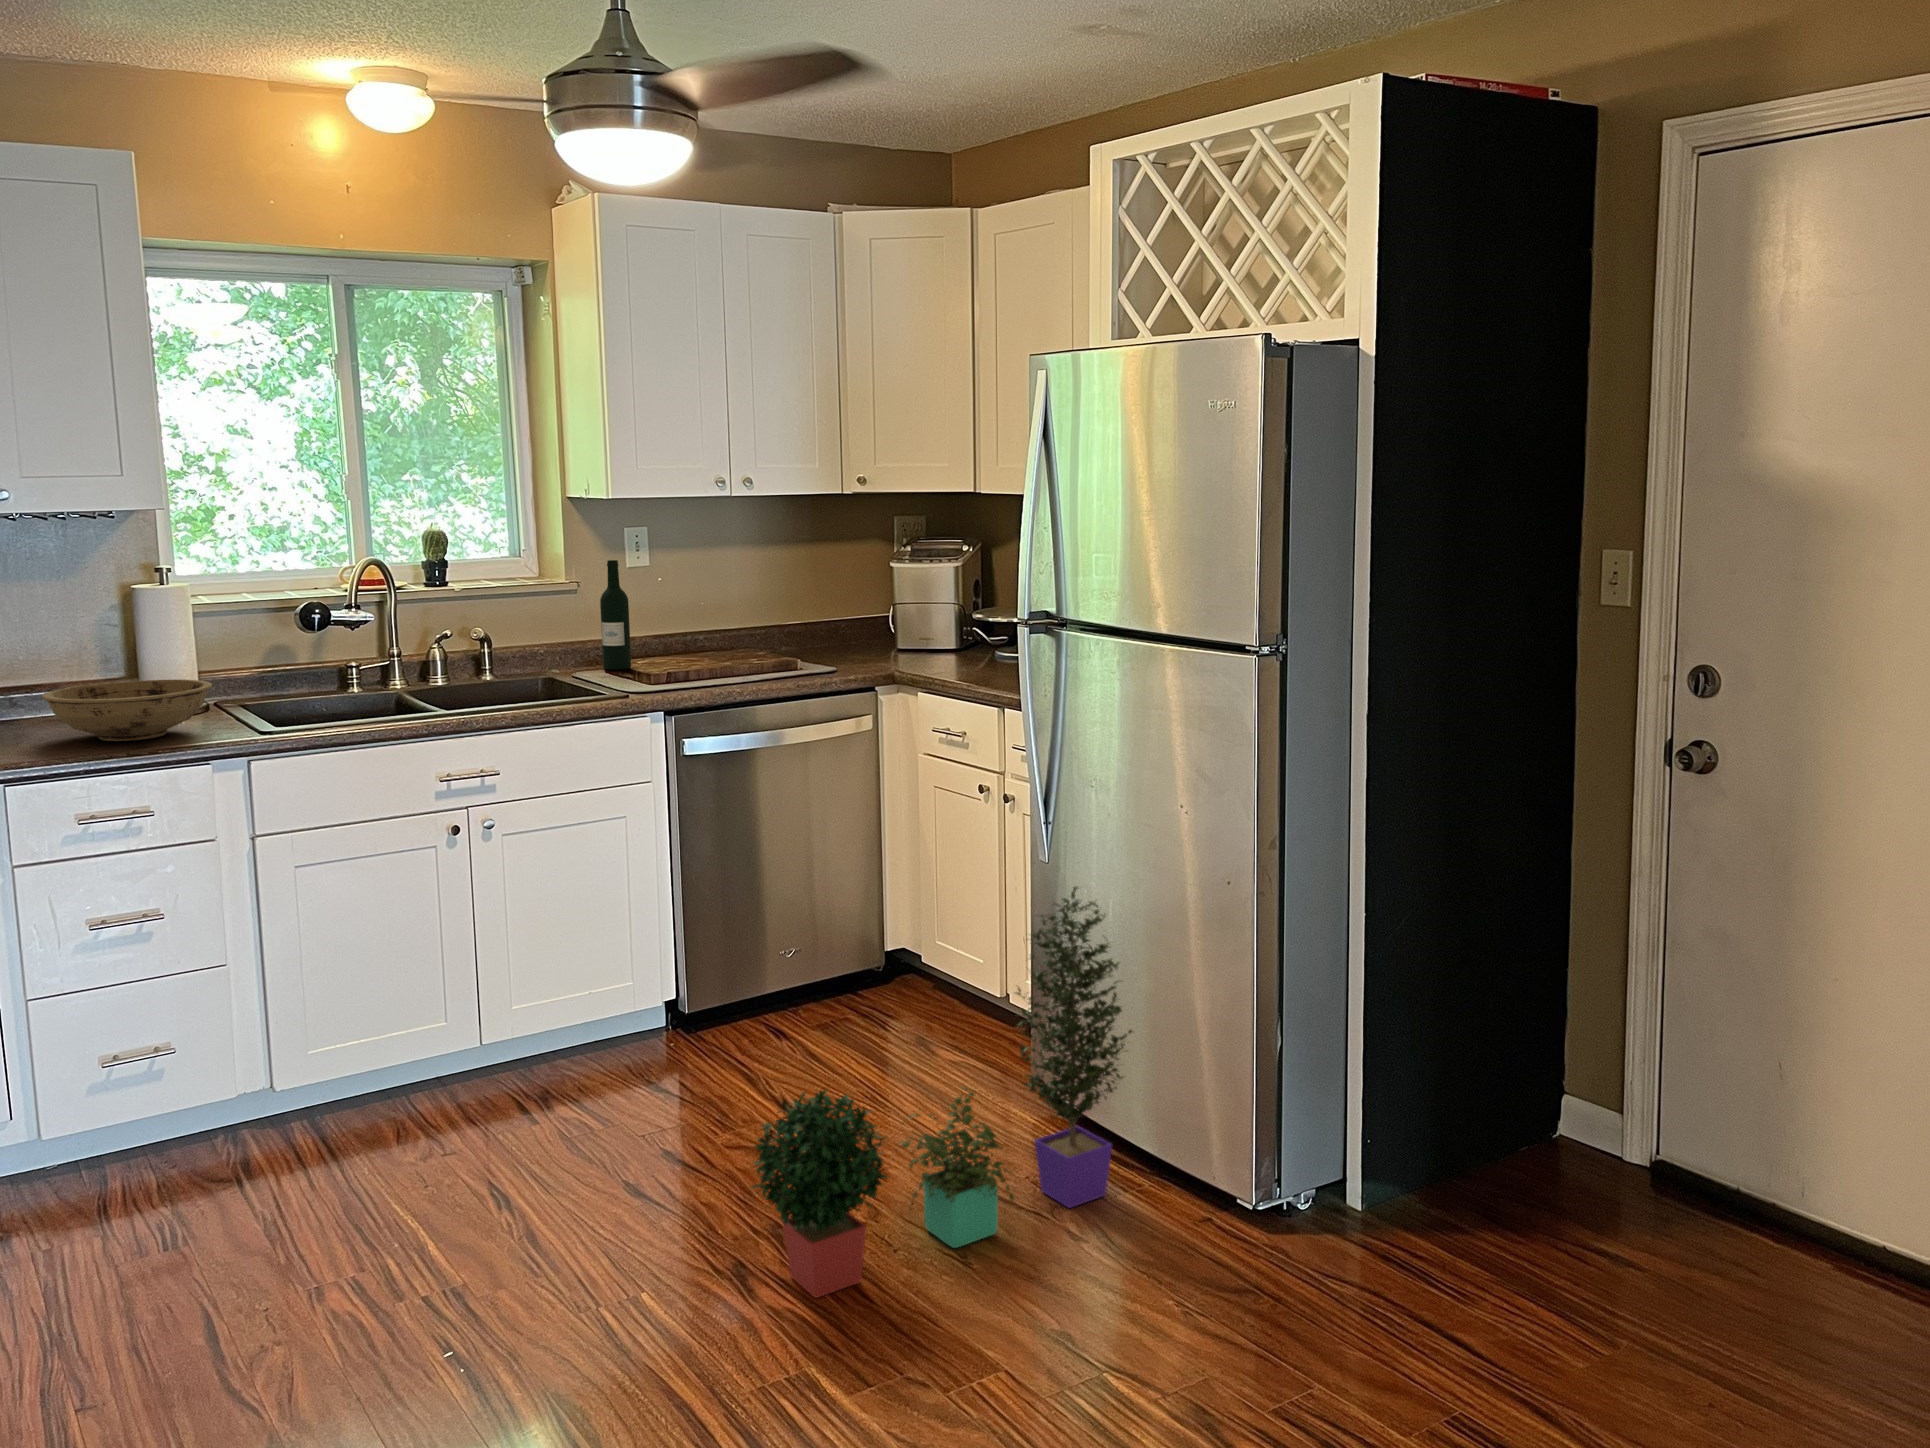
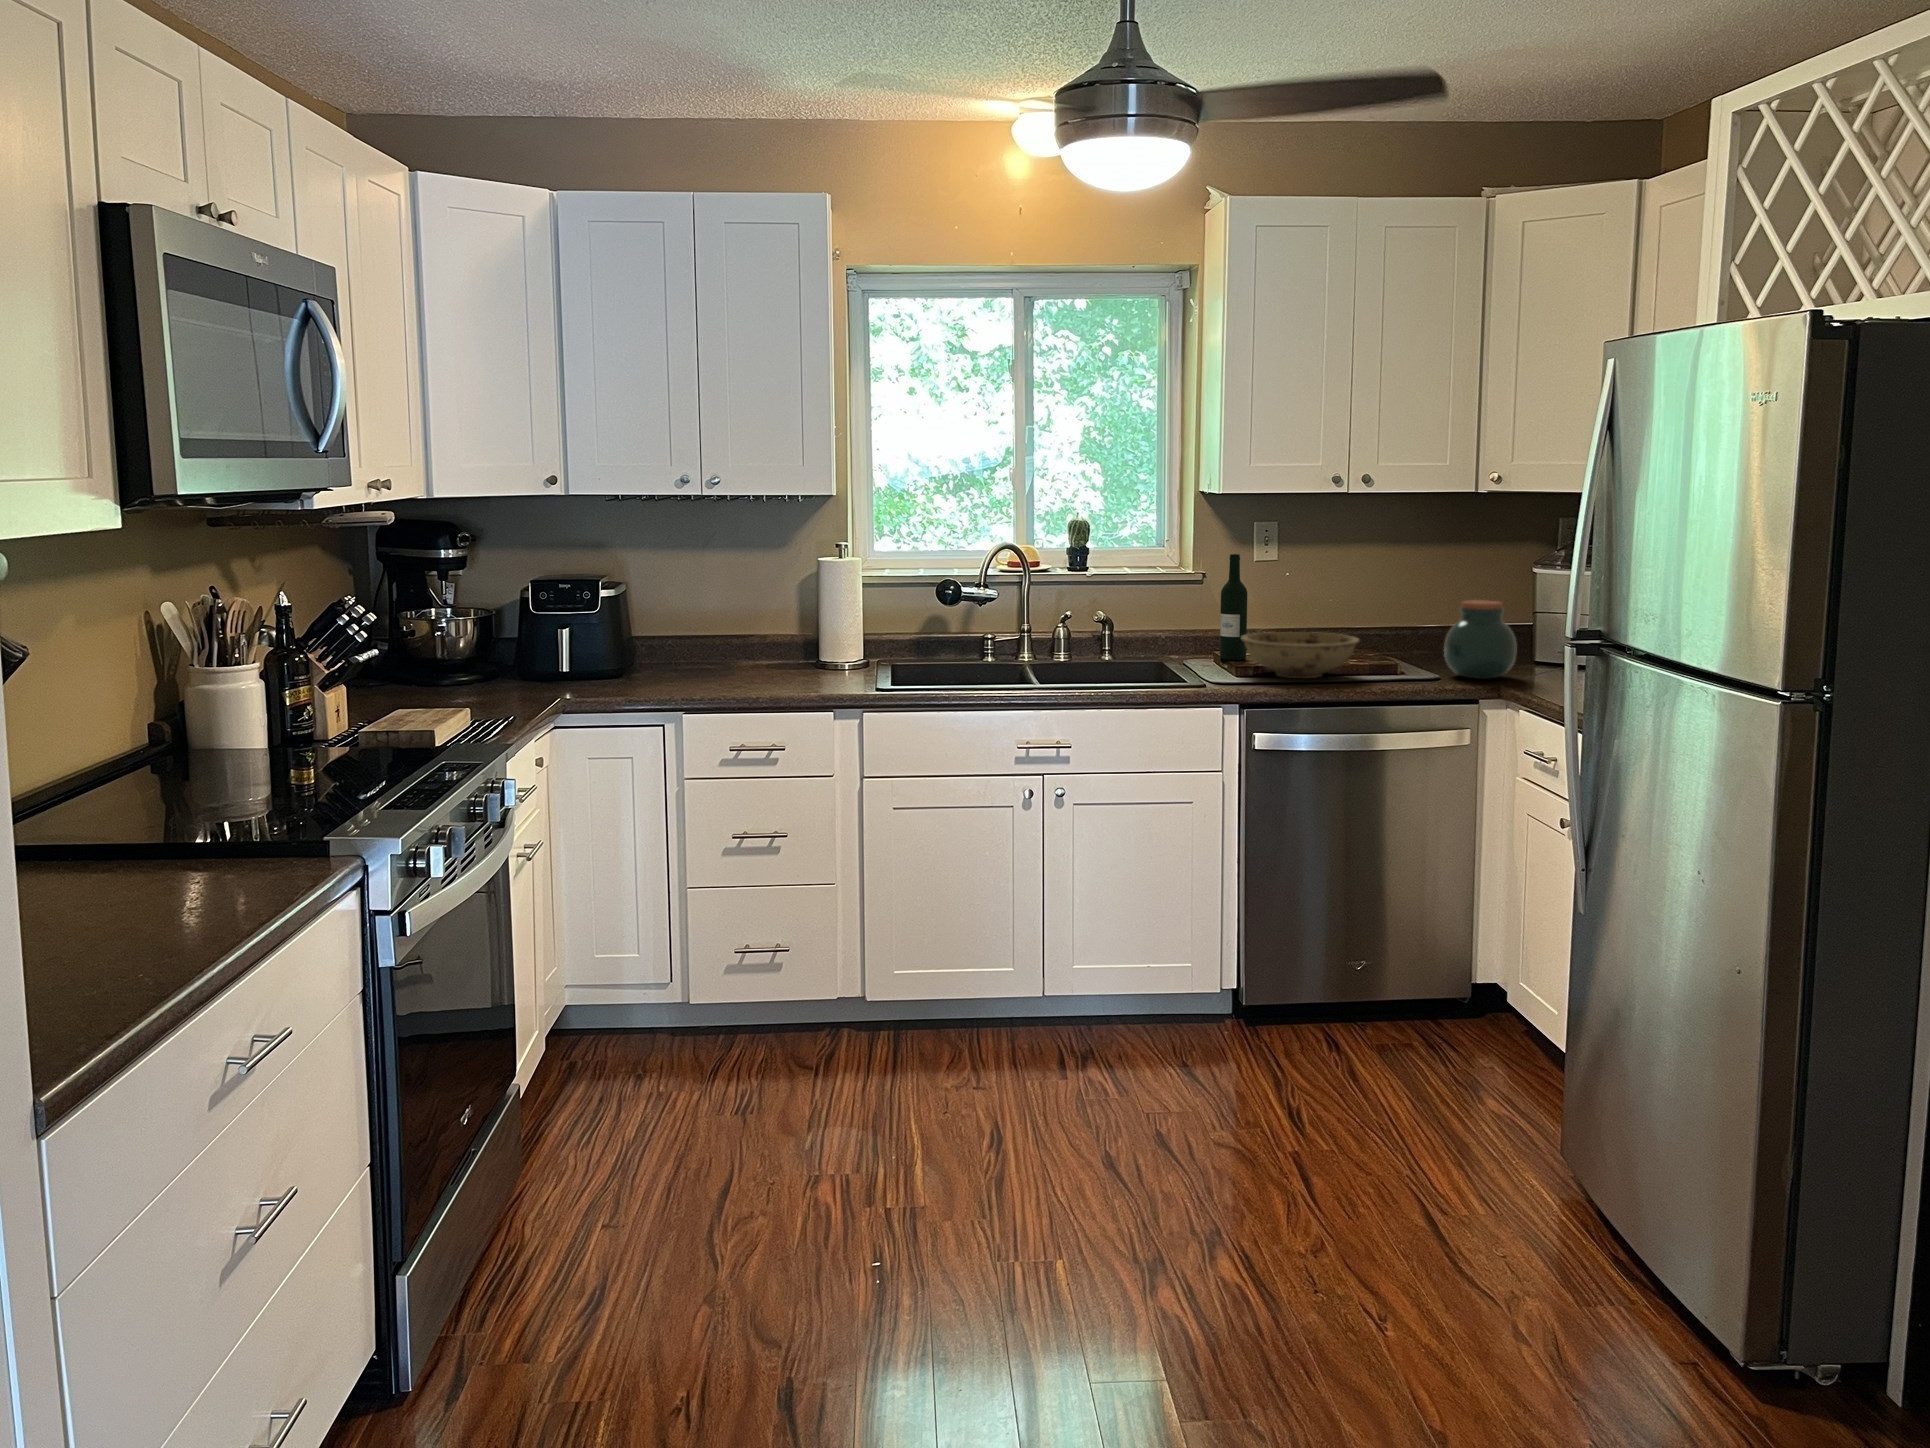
jar: none [835,594,900,668] -> present [1444,600,1517,679]
bowl: present [42,679,212,741] -> present [1242,632,1359,678]
potted plant: present [752,887,1134,1298] -> none [1158,944,1624,1316]

